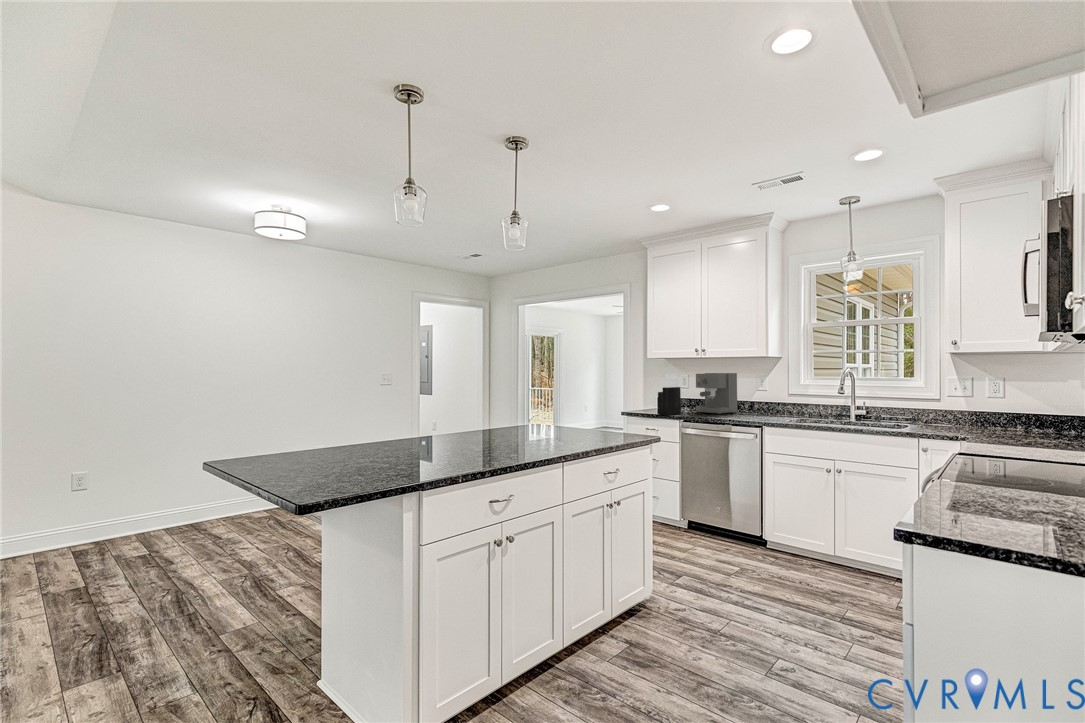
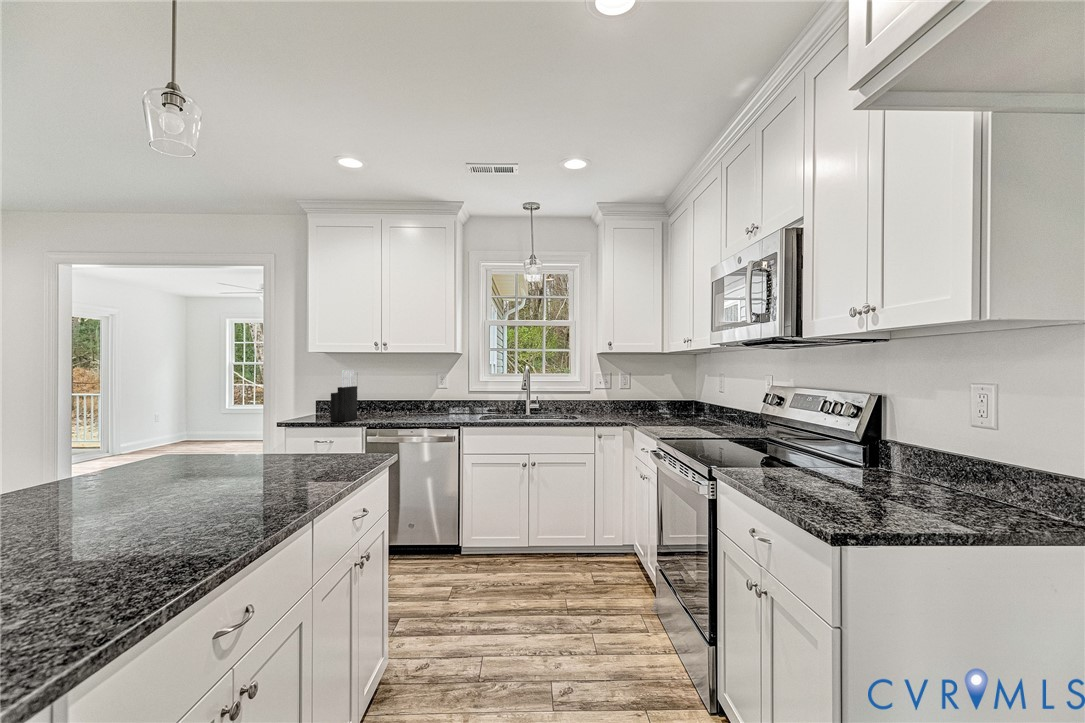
coffee maker: present [696,373,737,414] -> none [373,369,418,416]

